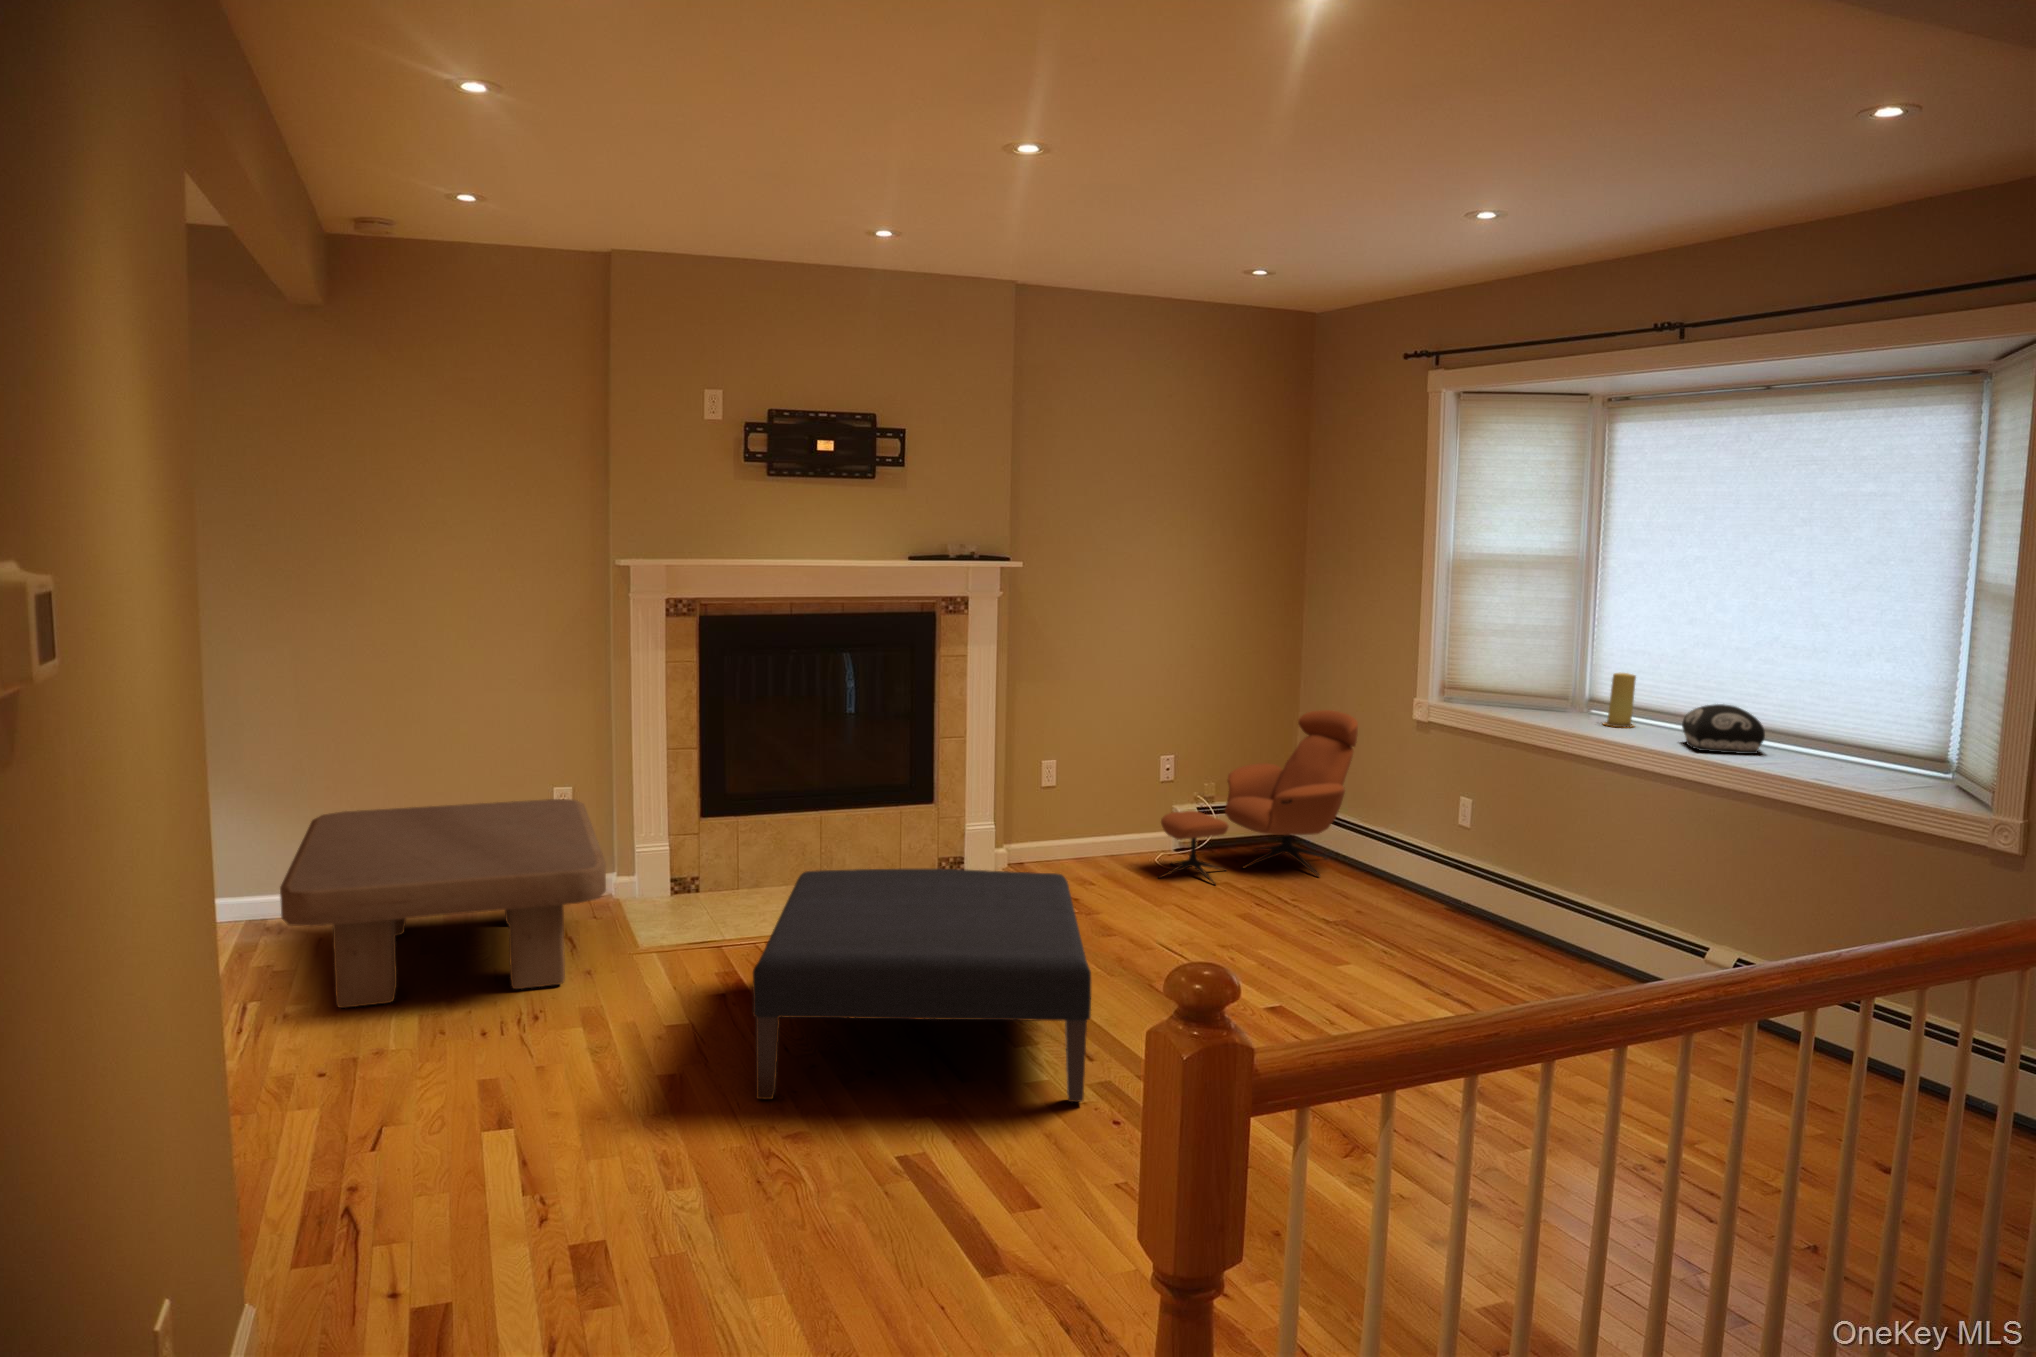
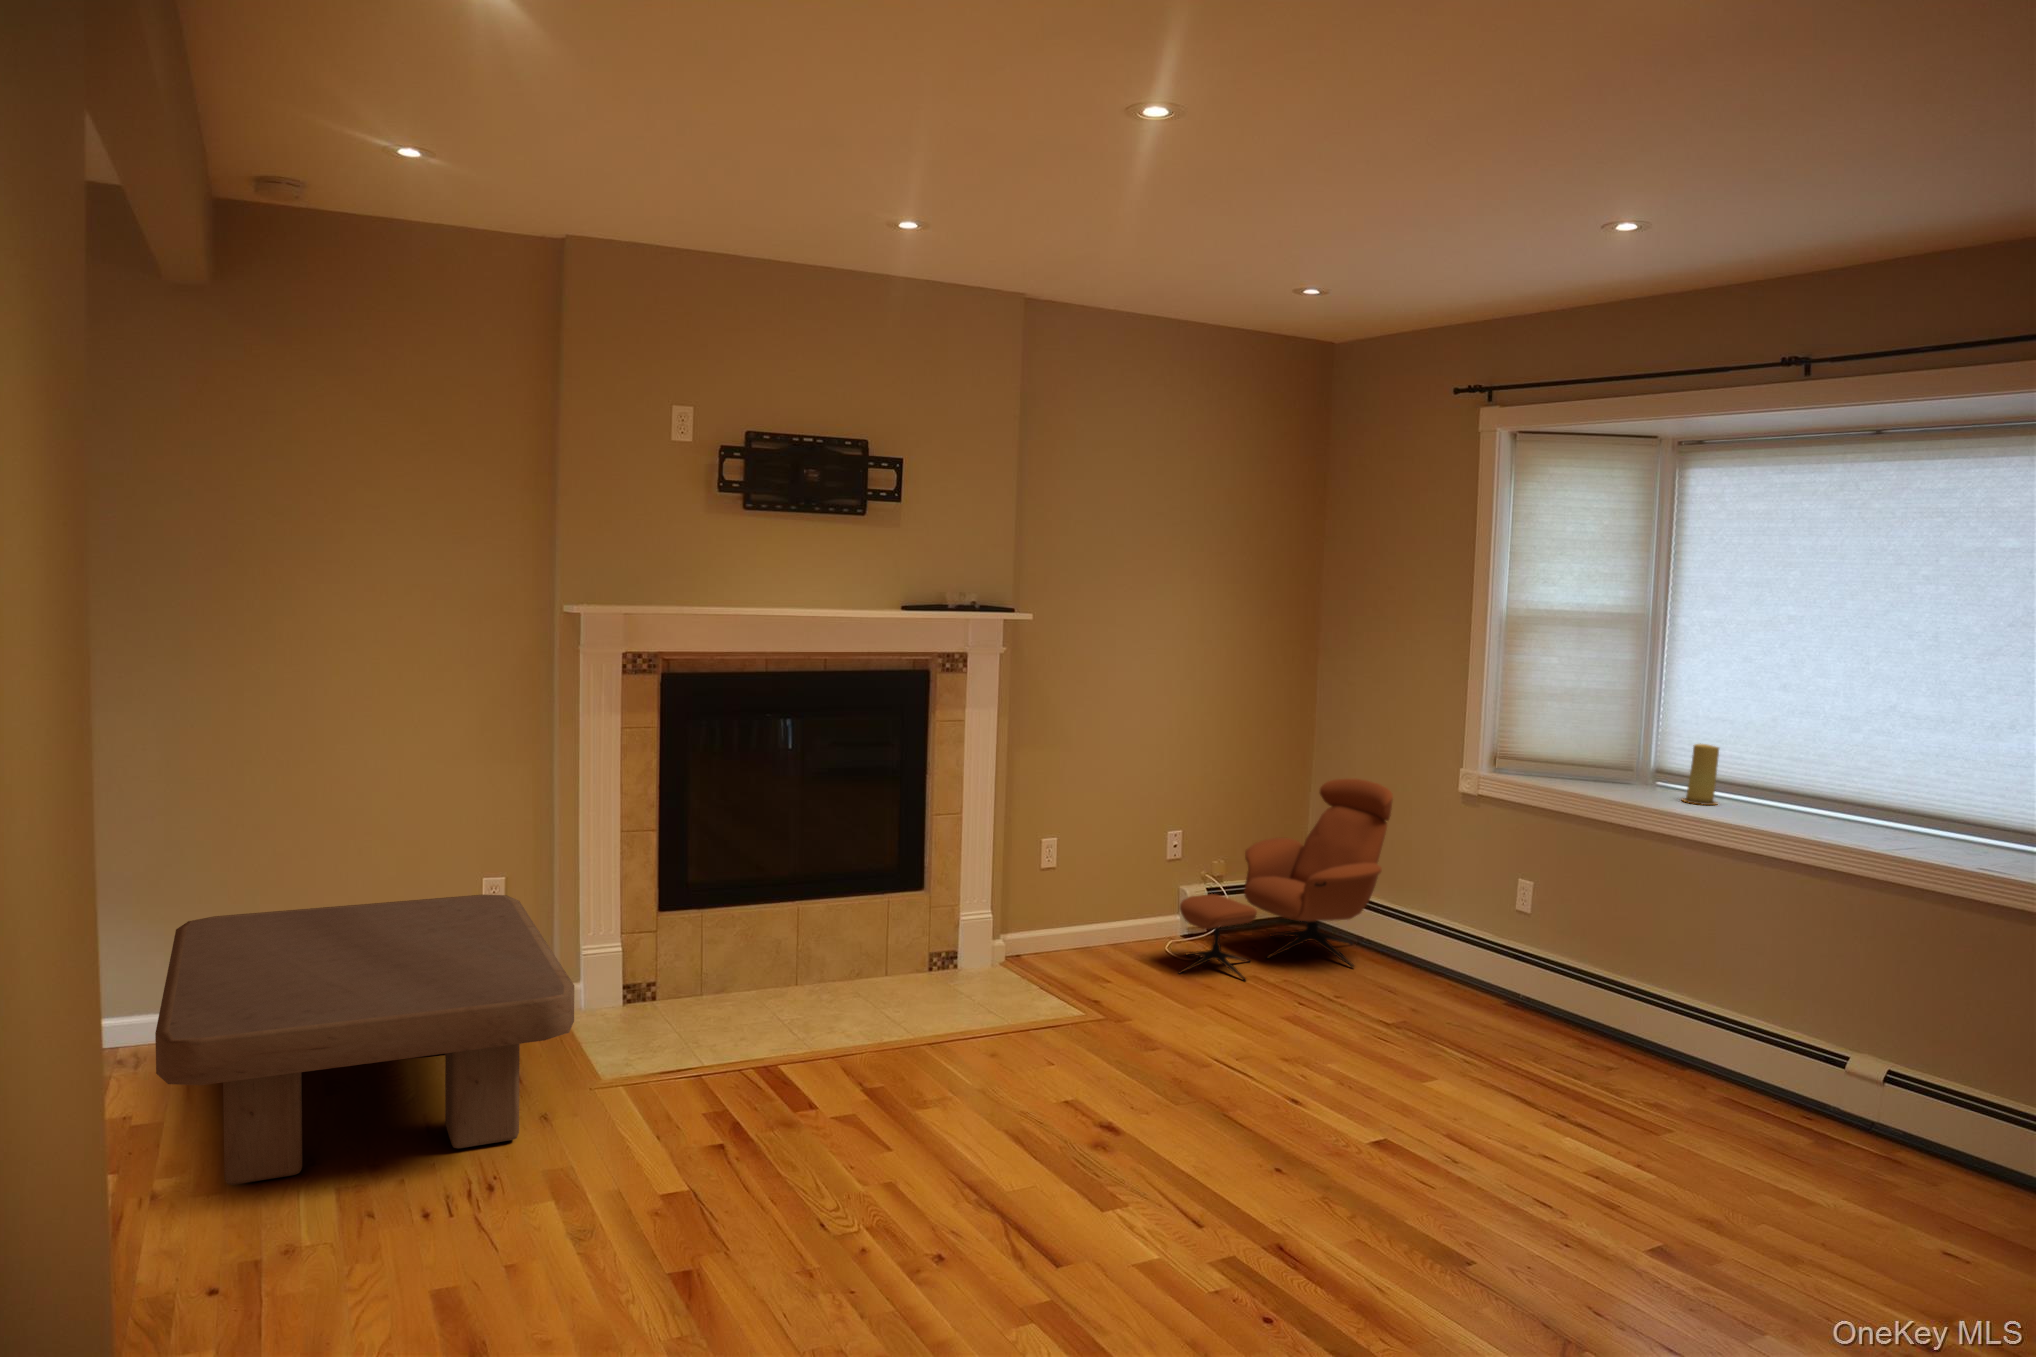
cushion: present [1682,704,1765,754] -> none [1785,783,1885,839]
ottoman: present [753,869,1091,1102] -> none [807,986,1225,1303]

